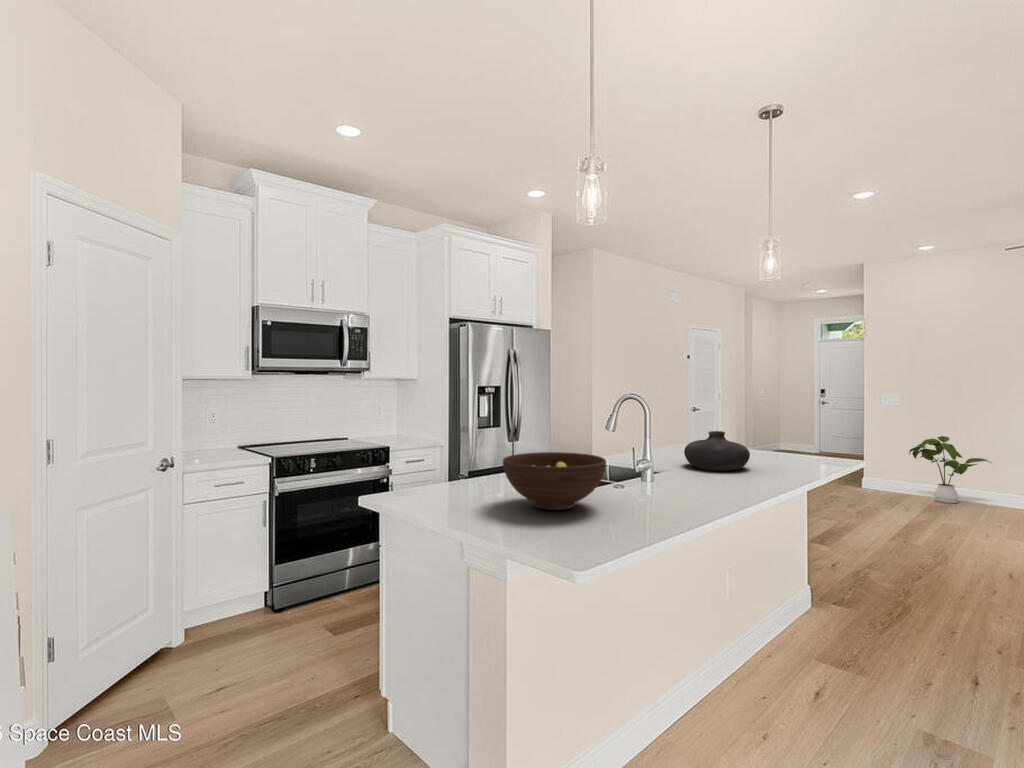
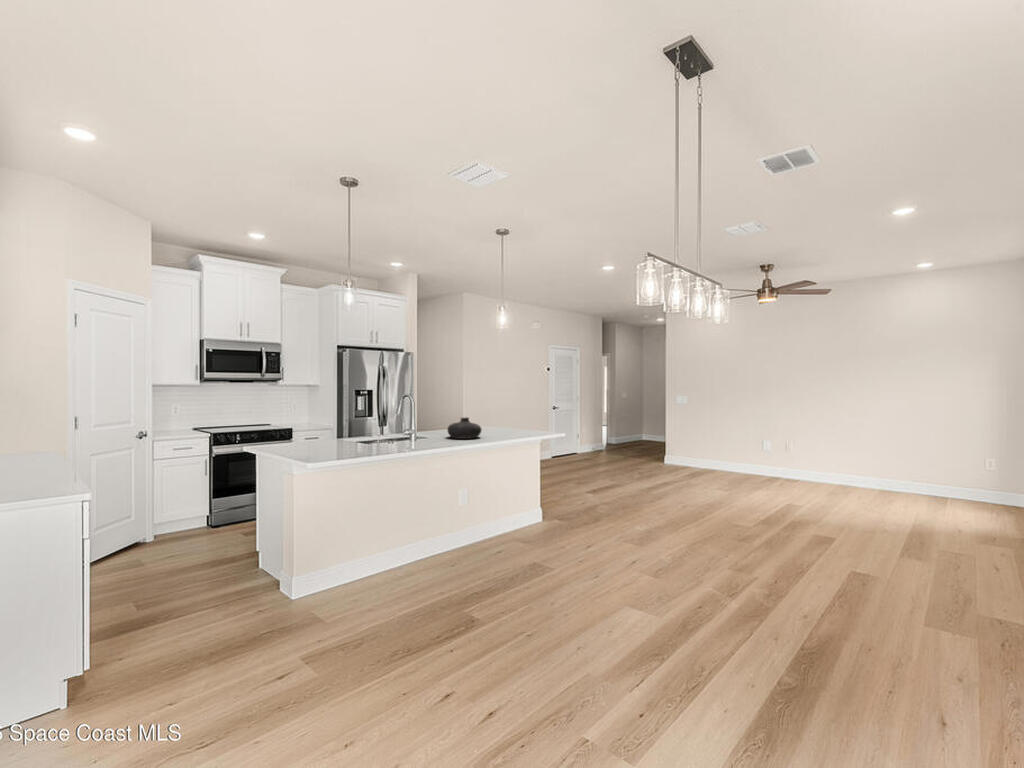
house plant: present [909,436,991,503] -> none [684,426,731,472]
fruit bowl: present [503,452,606,510] -> none [313,426,365,452]

